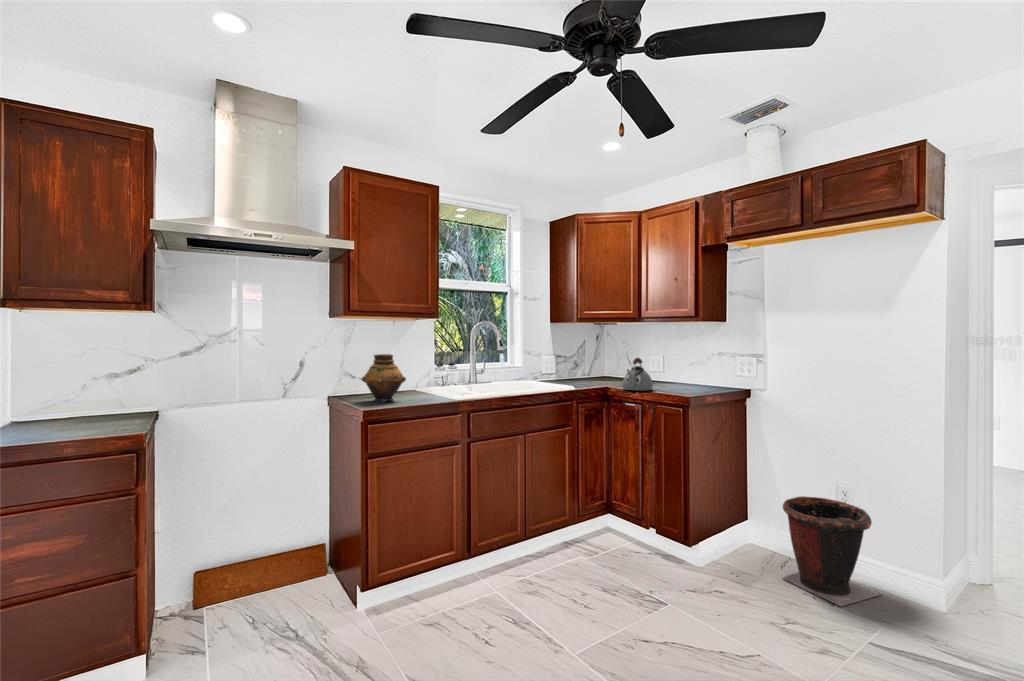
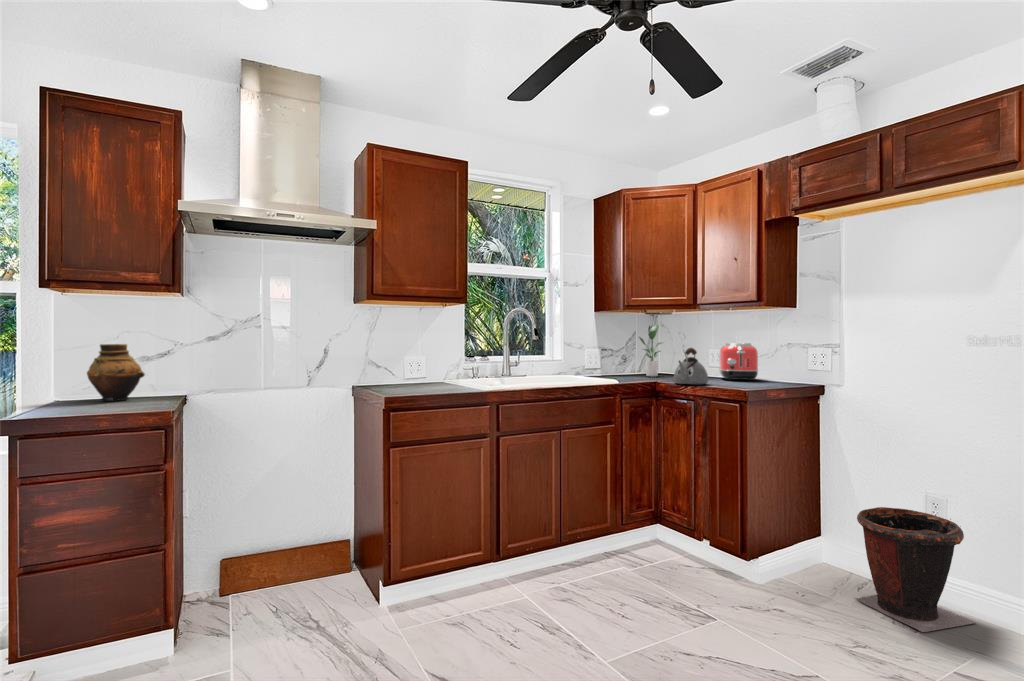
potted plant: none [588,335,612,382] -> present [639,325,662,377]
toaster: none [659,352,693,385] -> present [719,343,758,381]
vase: present [362,354,406,401] -> present [87,344,145,400]

